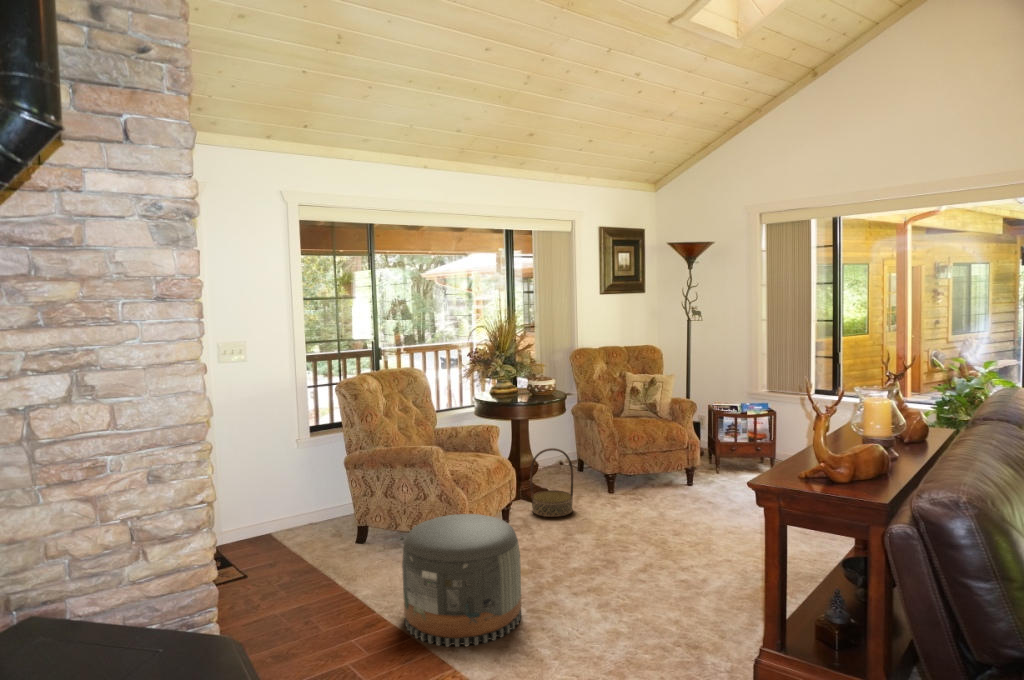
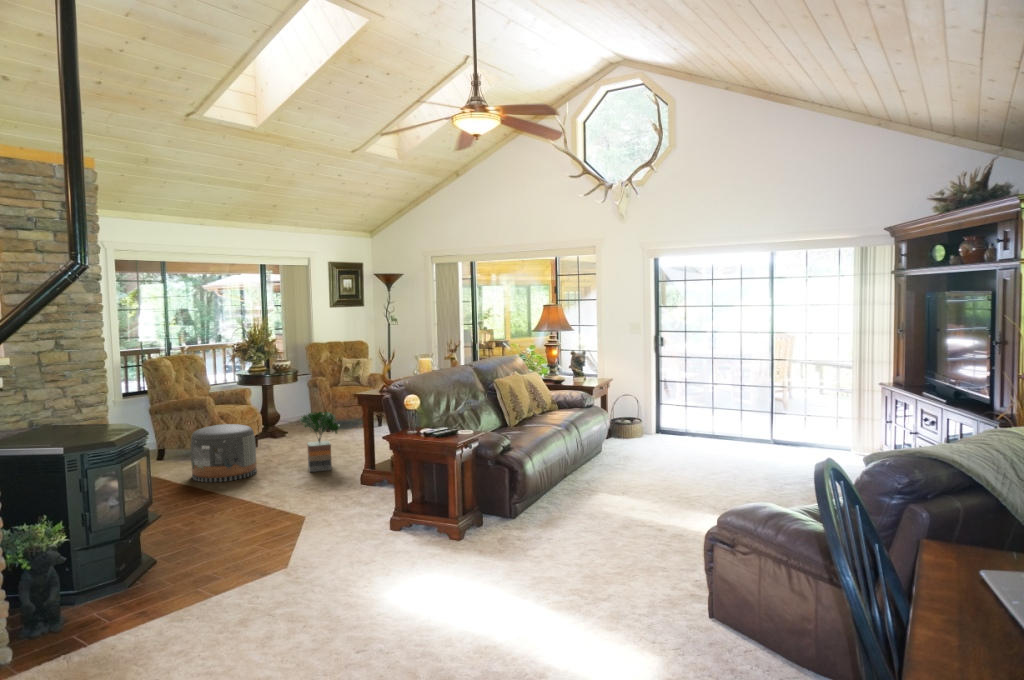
basket: present [530,448,573,517] -> none [272,401,300,442]
potted tree: none [604,500,692,632] -> present [300,412,340,472]

